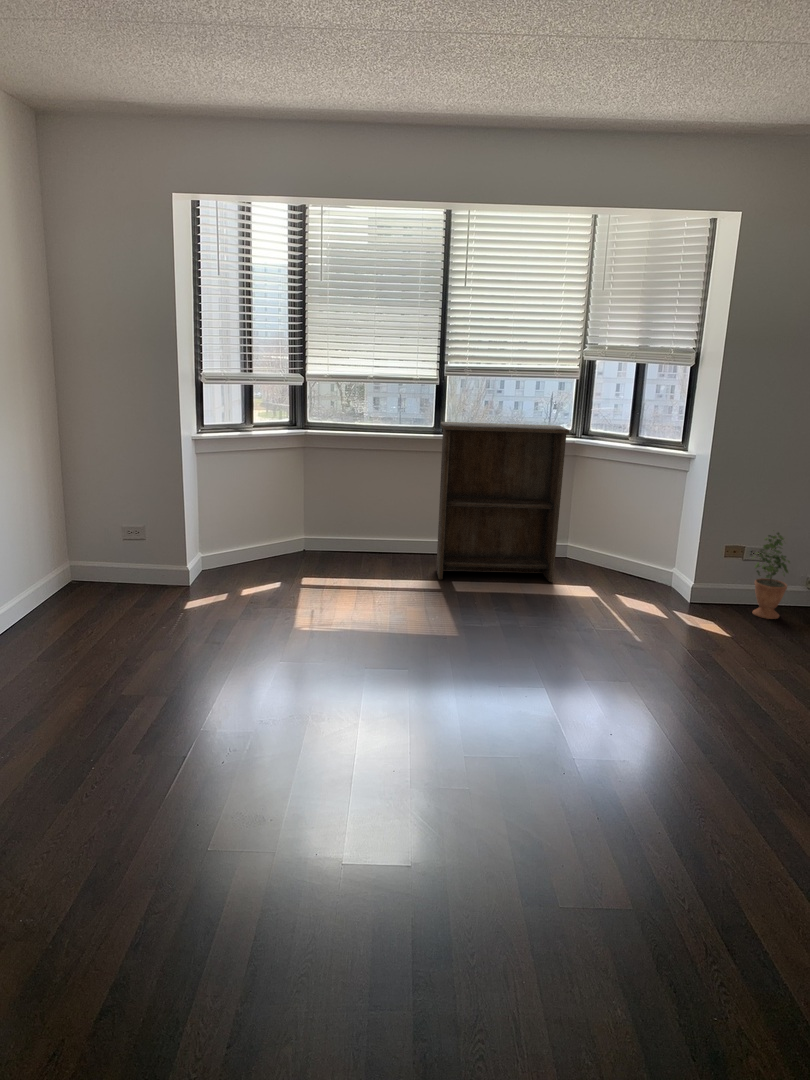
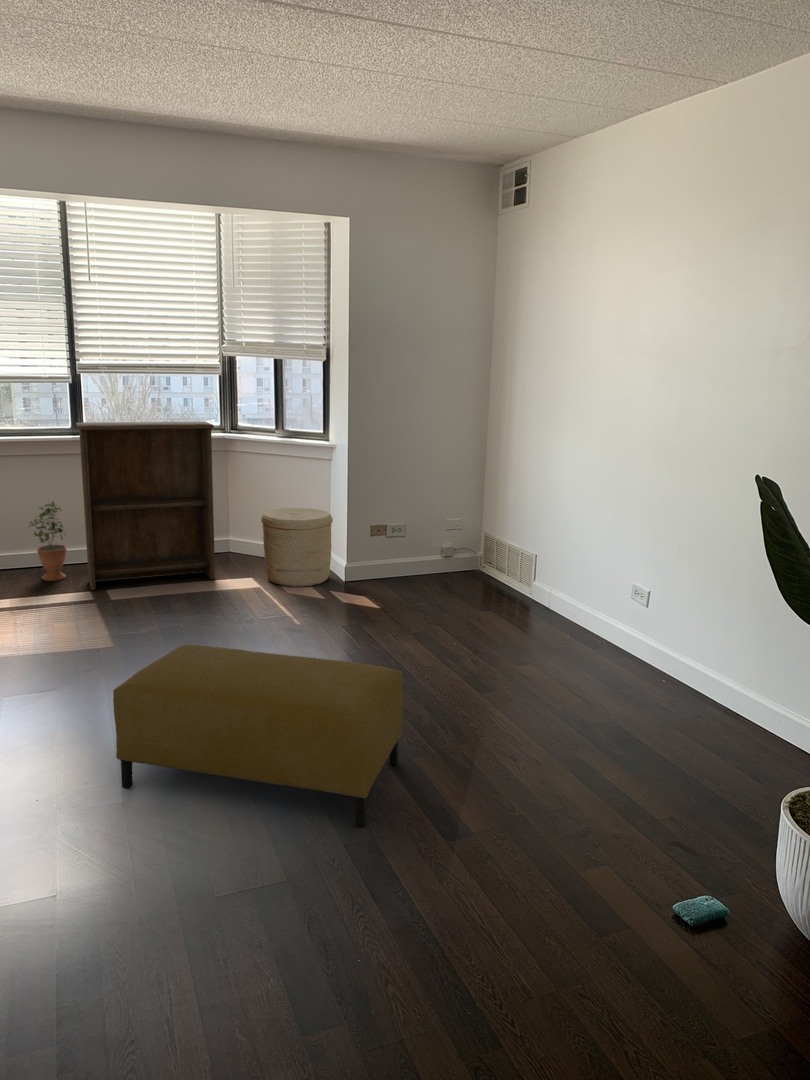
woven basket: none [605,518,683,602] -> present [261,508,333,587]
potted plant: present [752,533,790,619] -> present [30,501,67,581]
ottoman: none [467,666,788,922] -> present [113,645,403,827]

